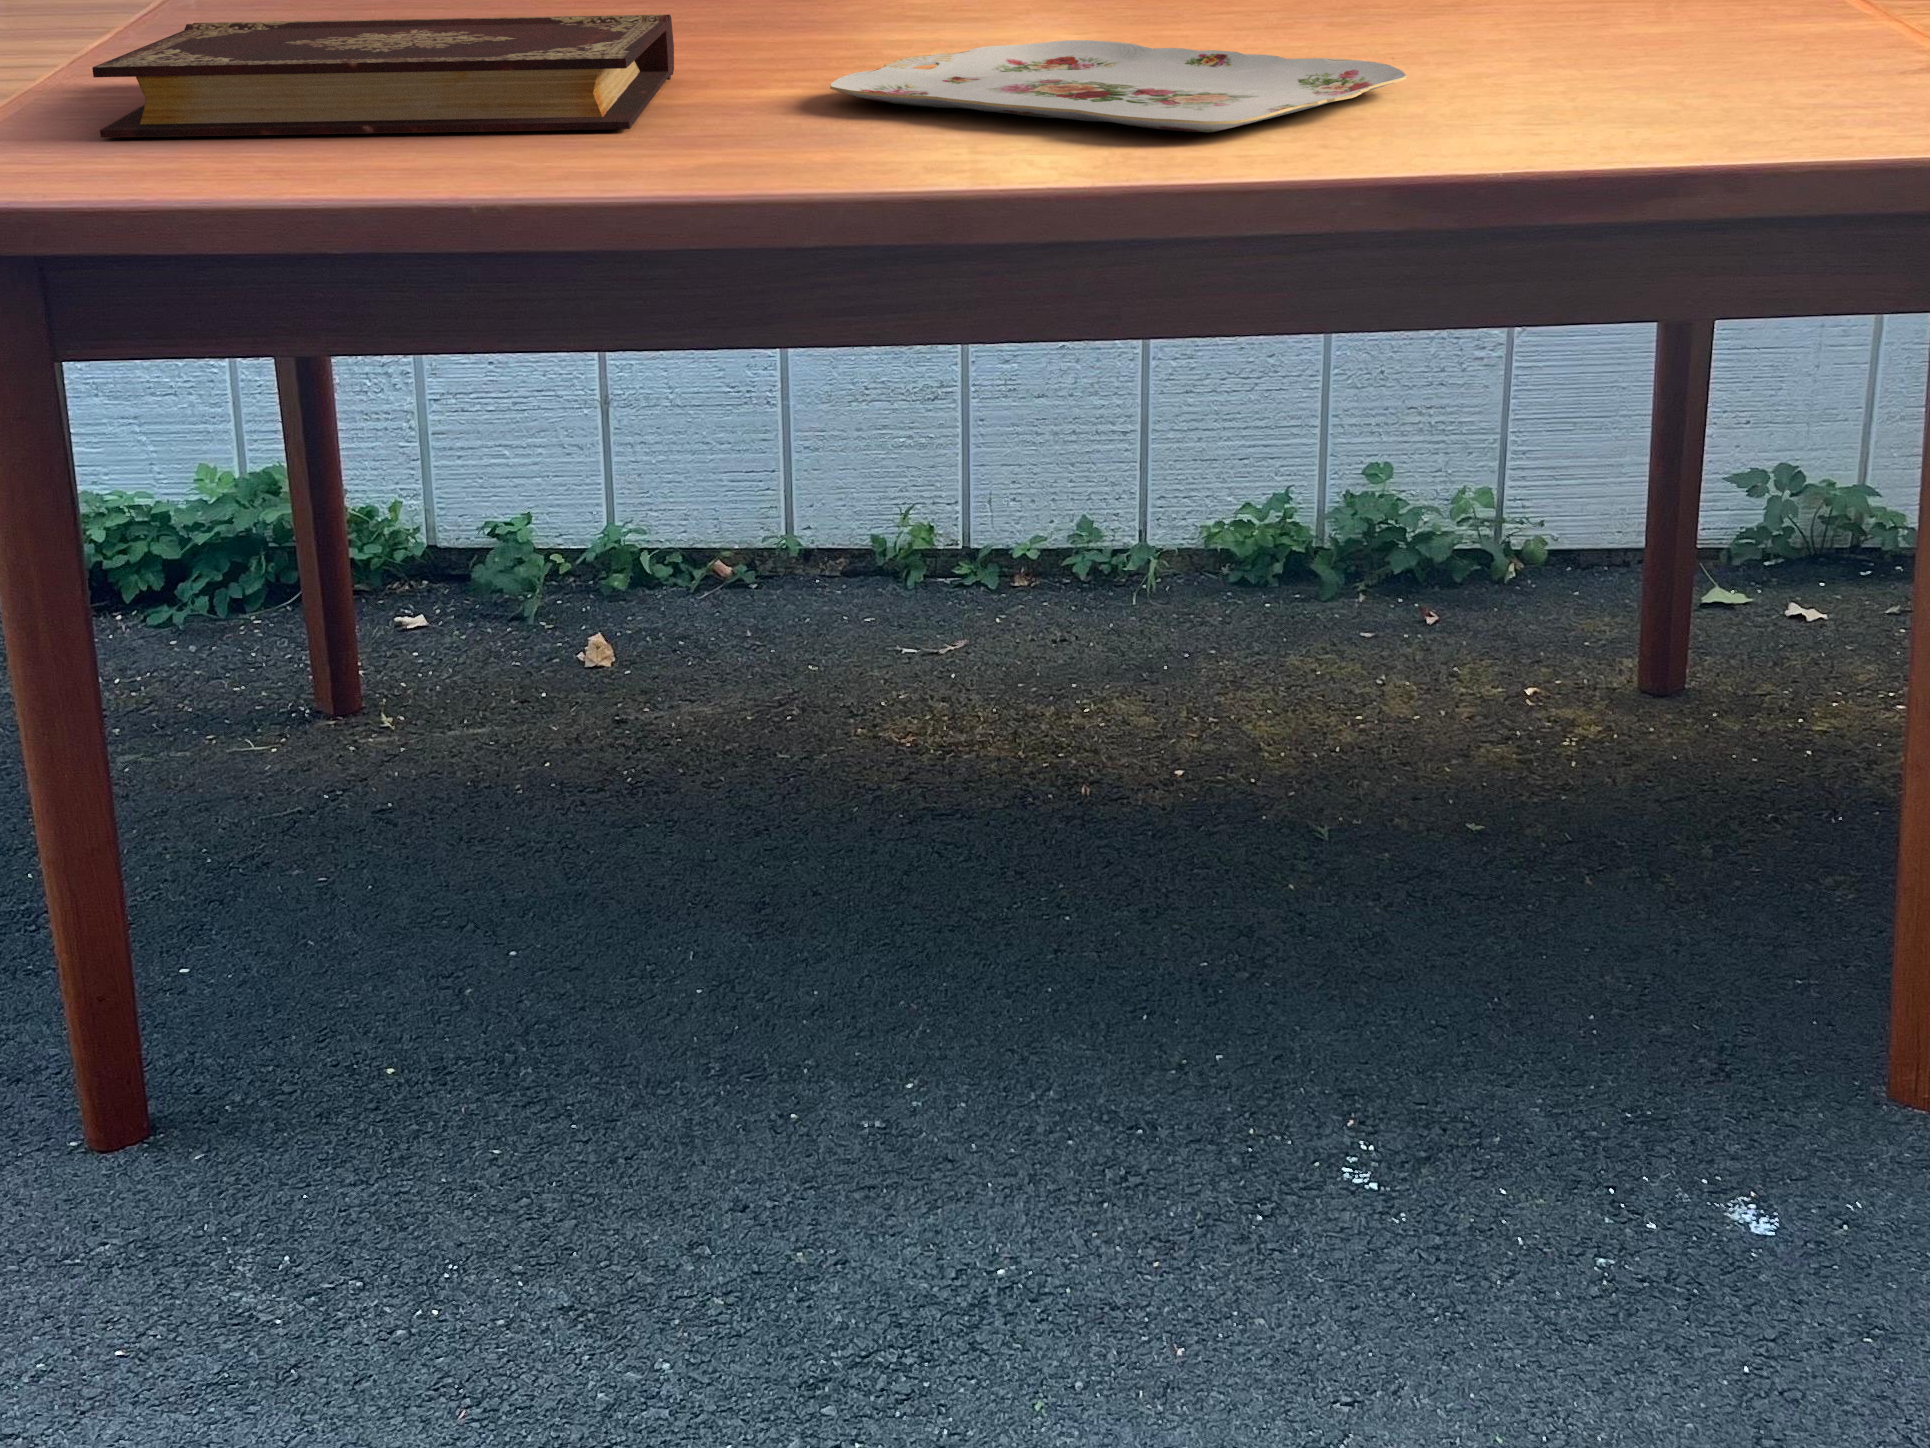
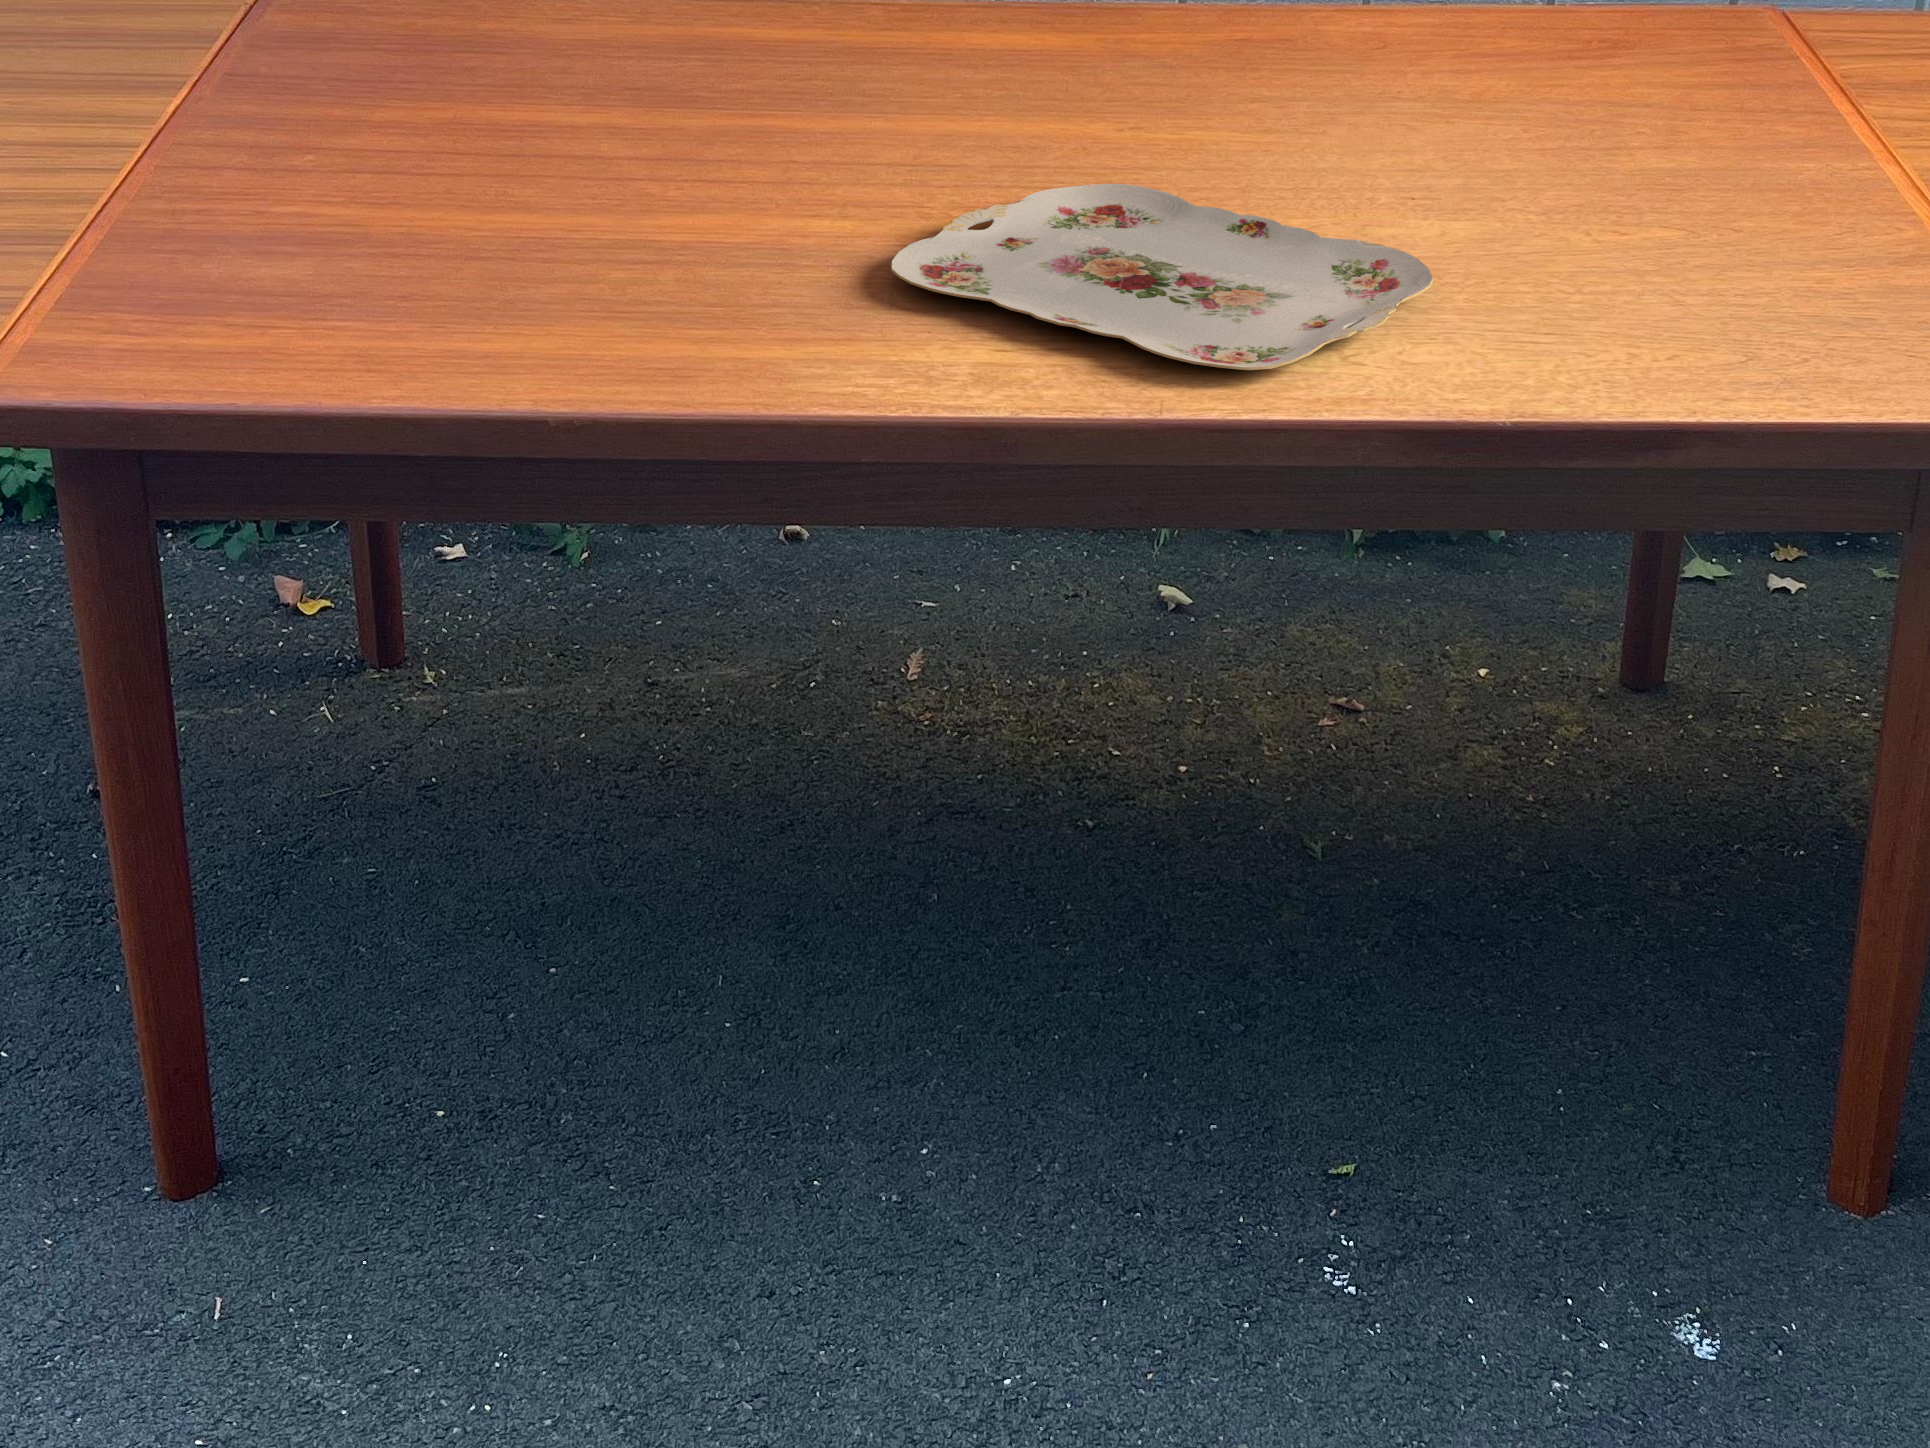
book: present [92,15,674,138] -> none [195,148,742,326]

